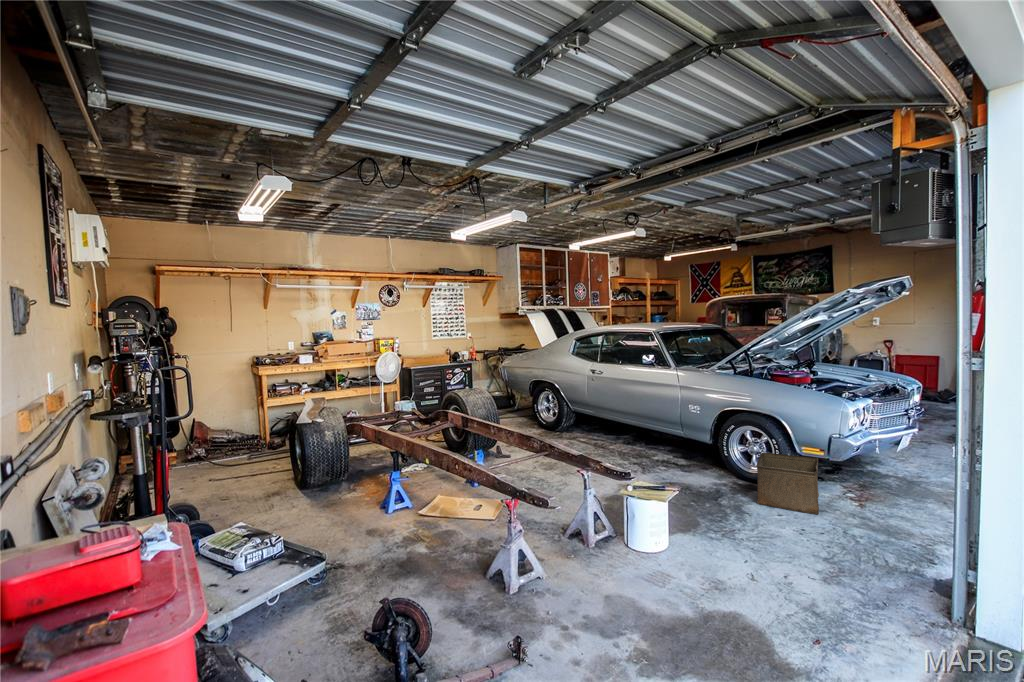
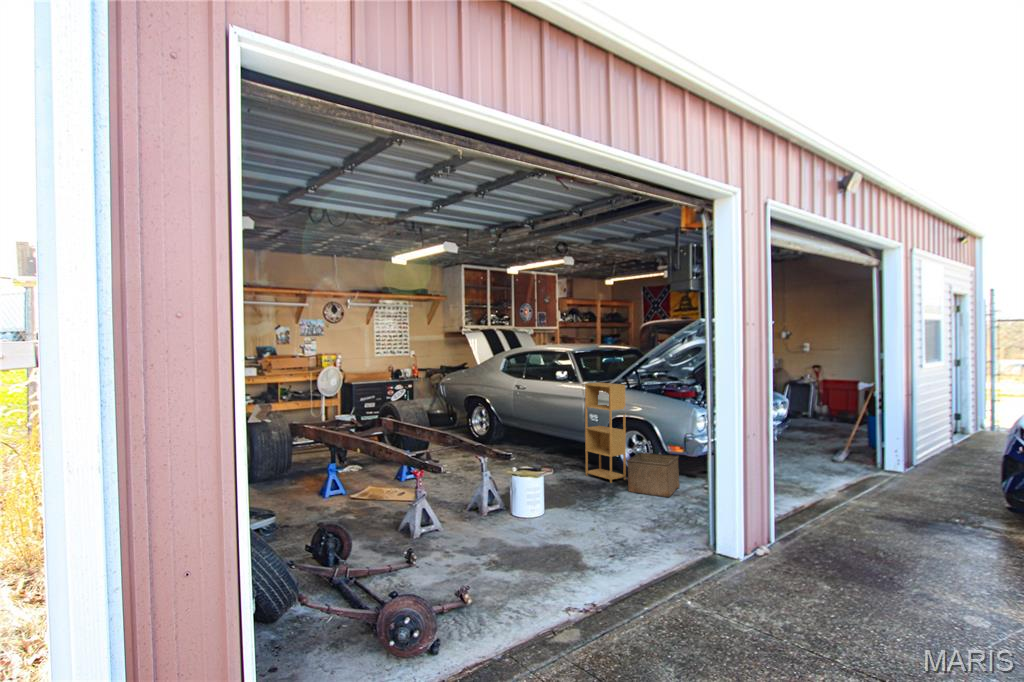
shelving unit: none [687,367,741,489] -> present [585,382,626,483]

